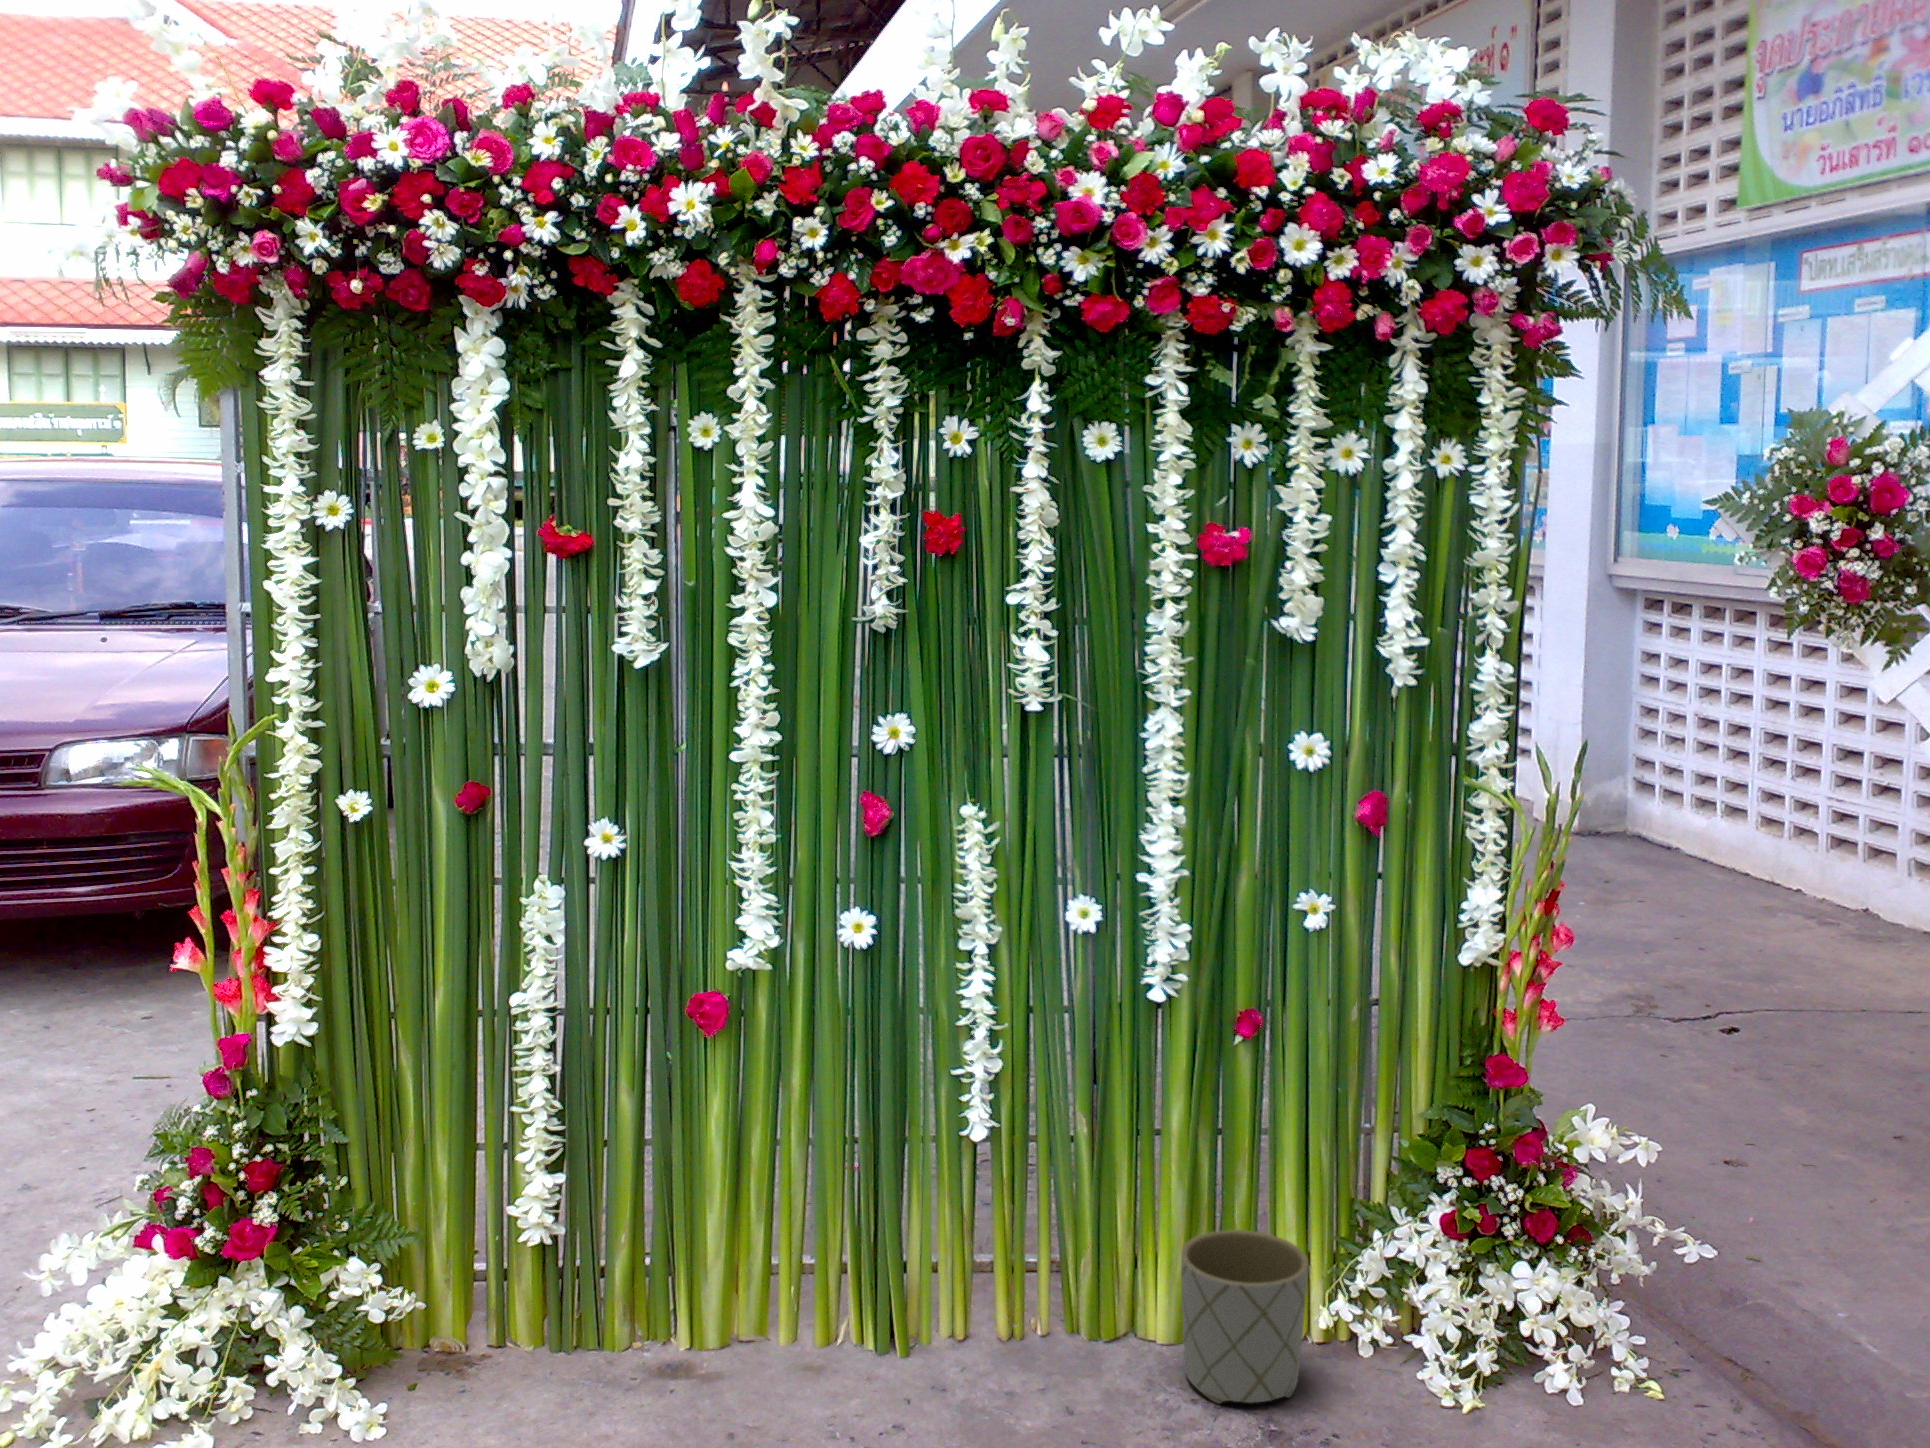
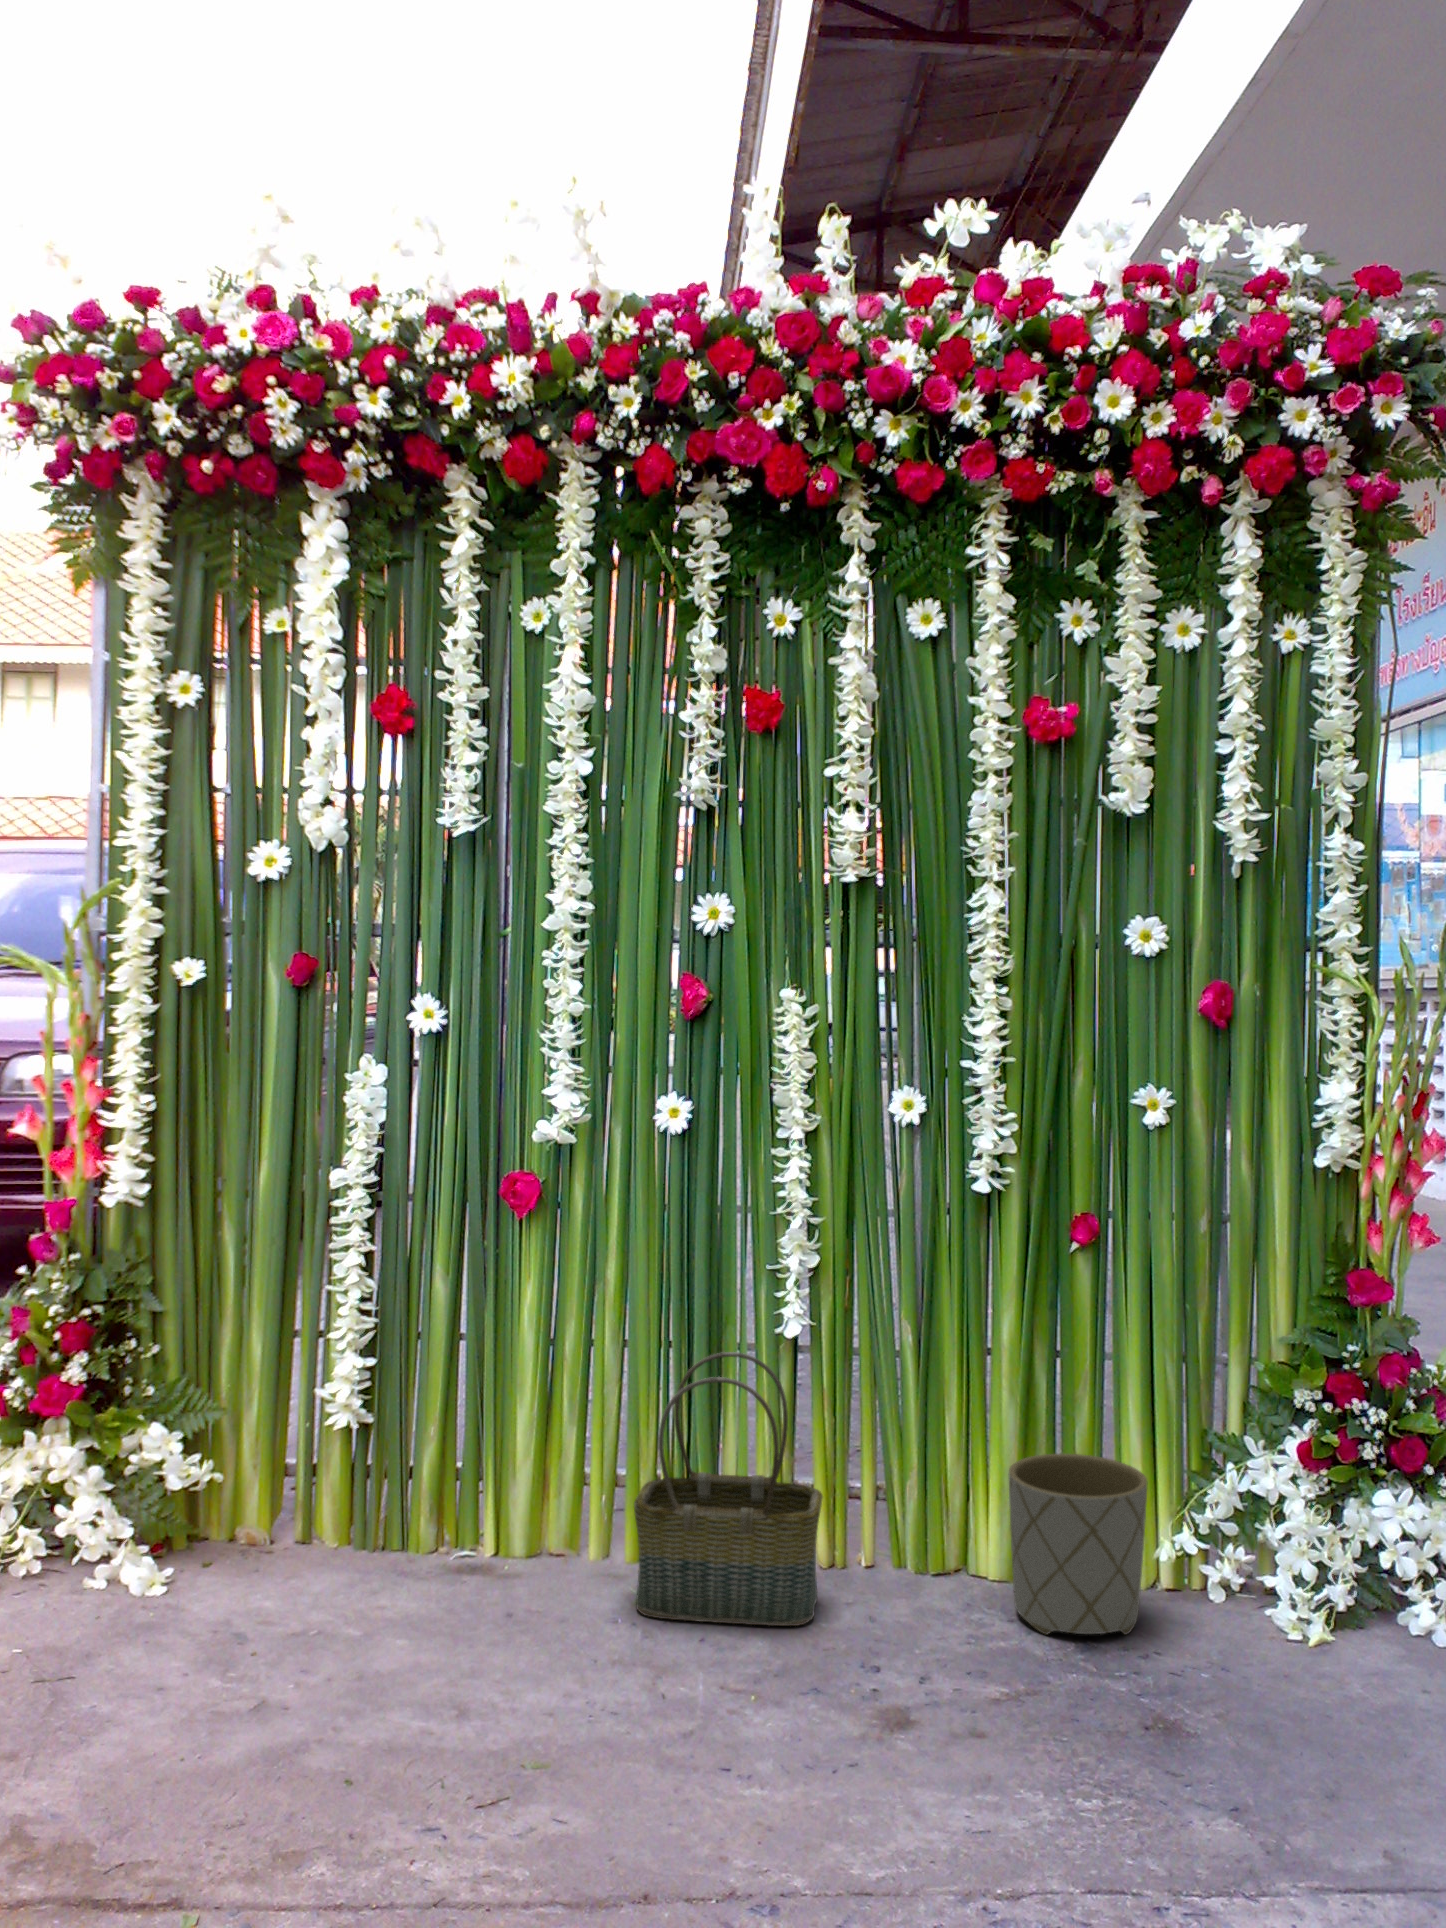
basket: none [834,1157,1011,1414] -> present [634,1352,823,1626]

